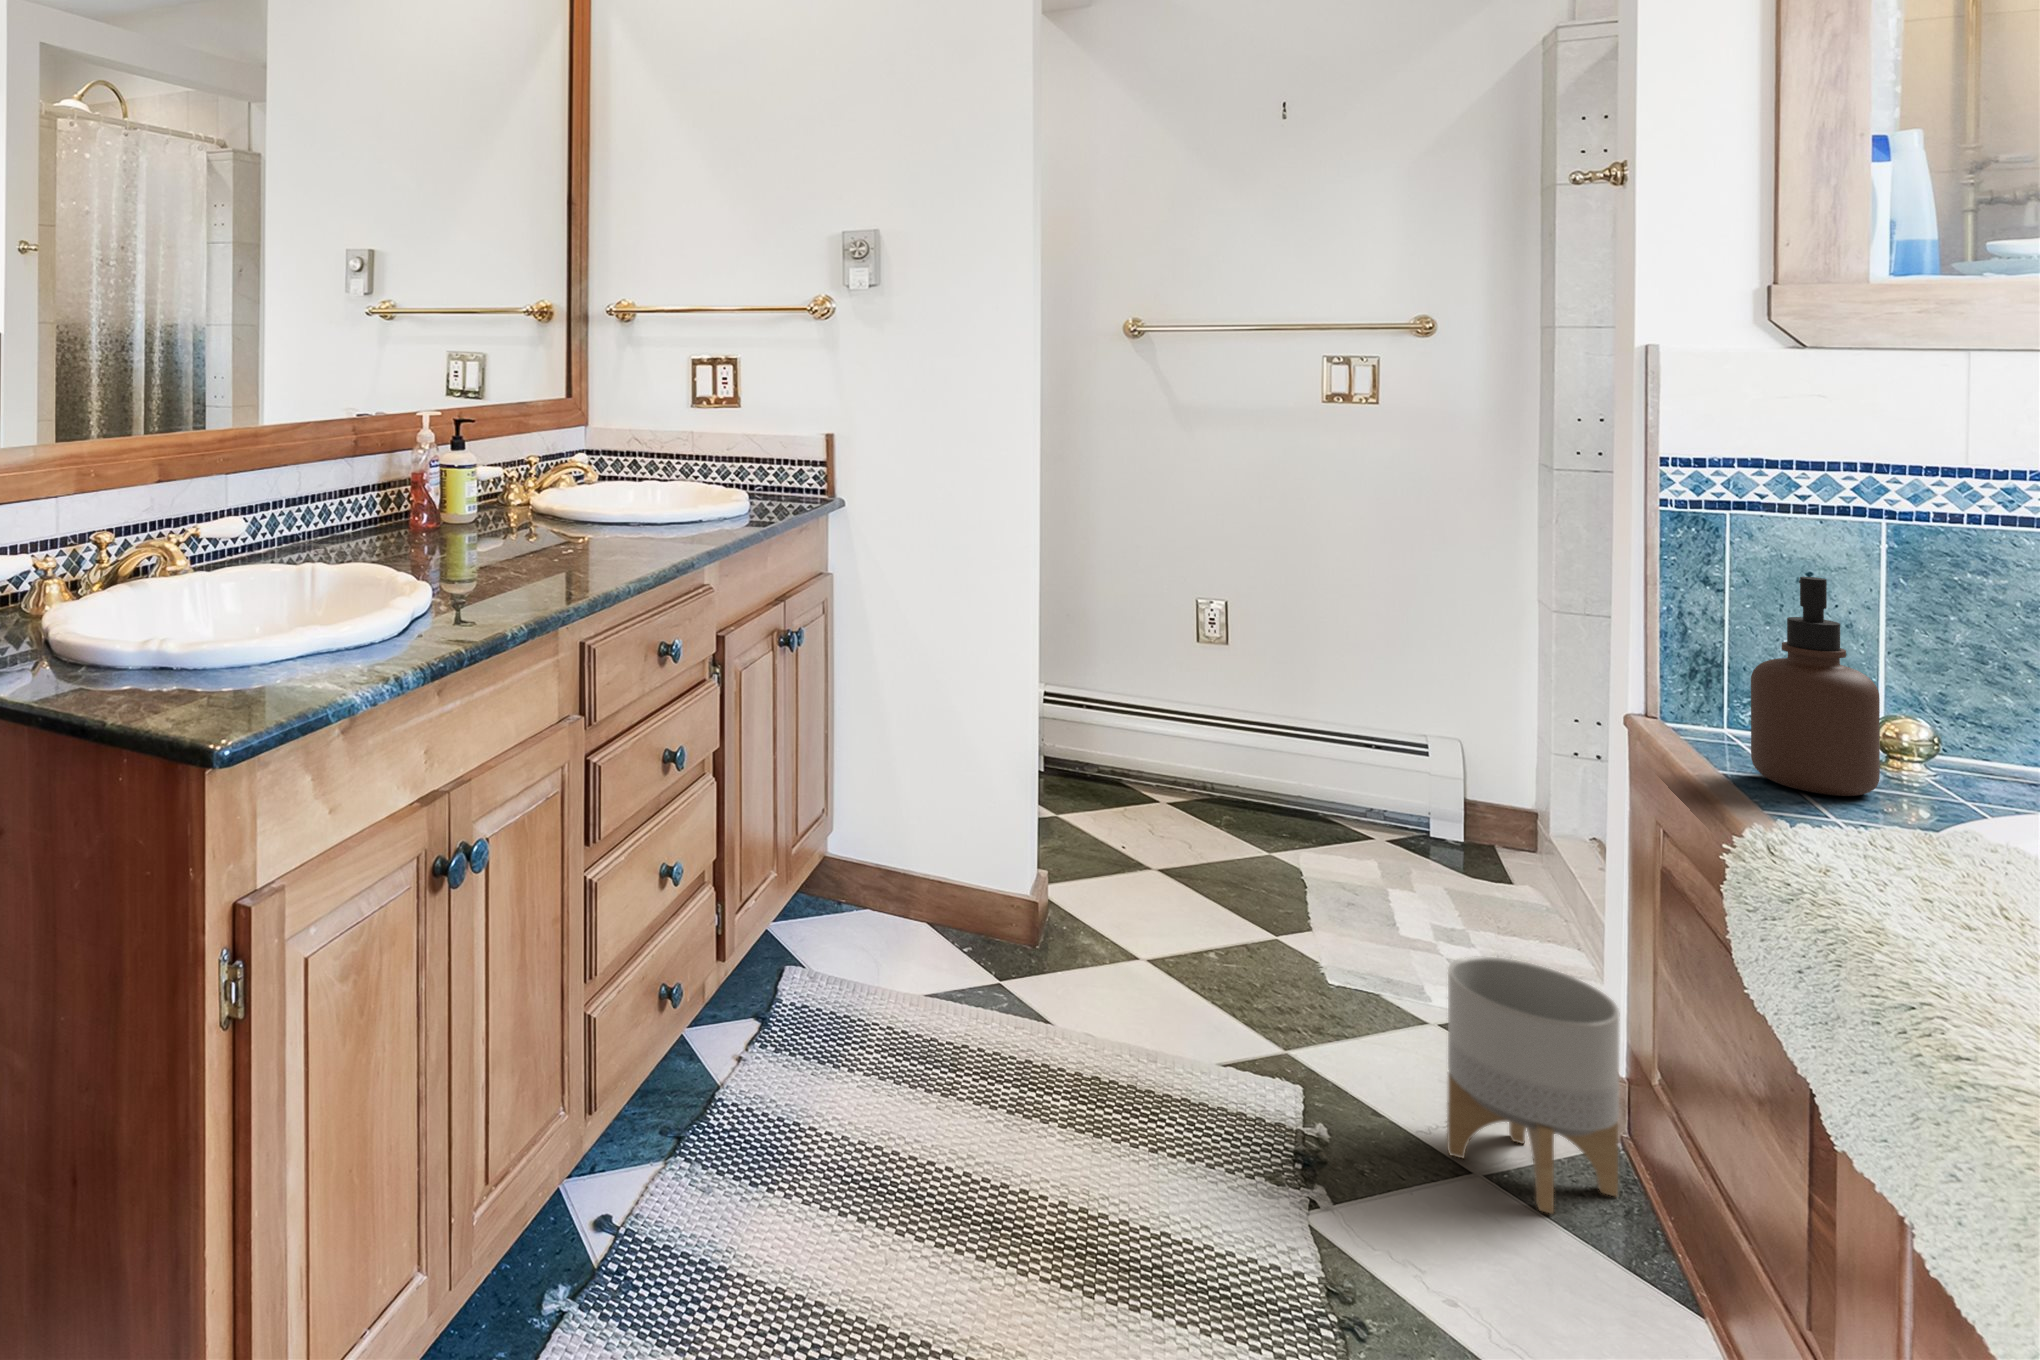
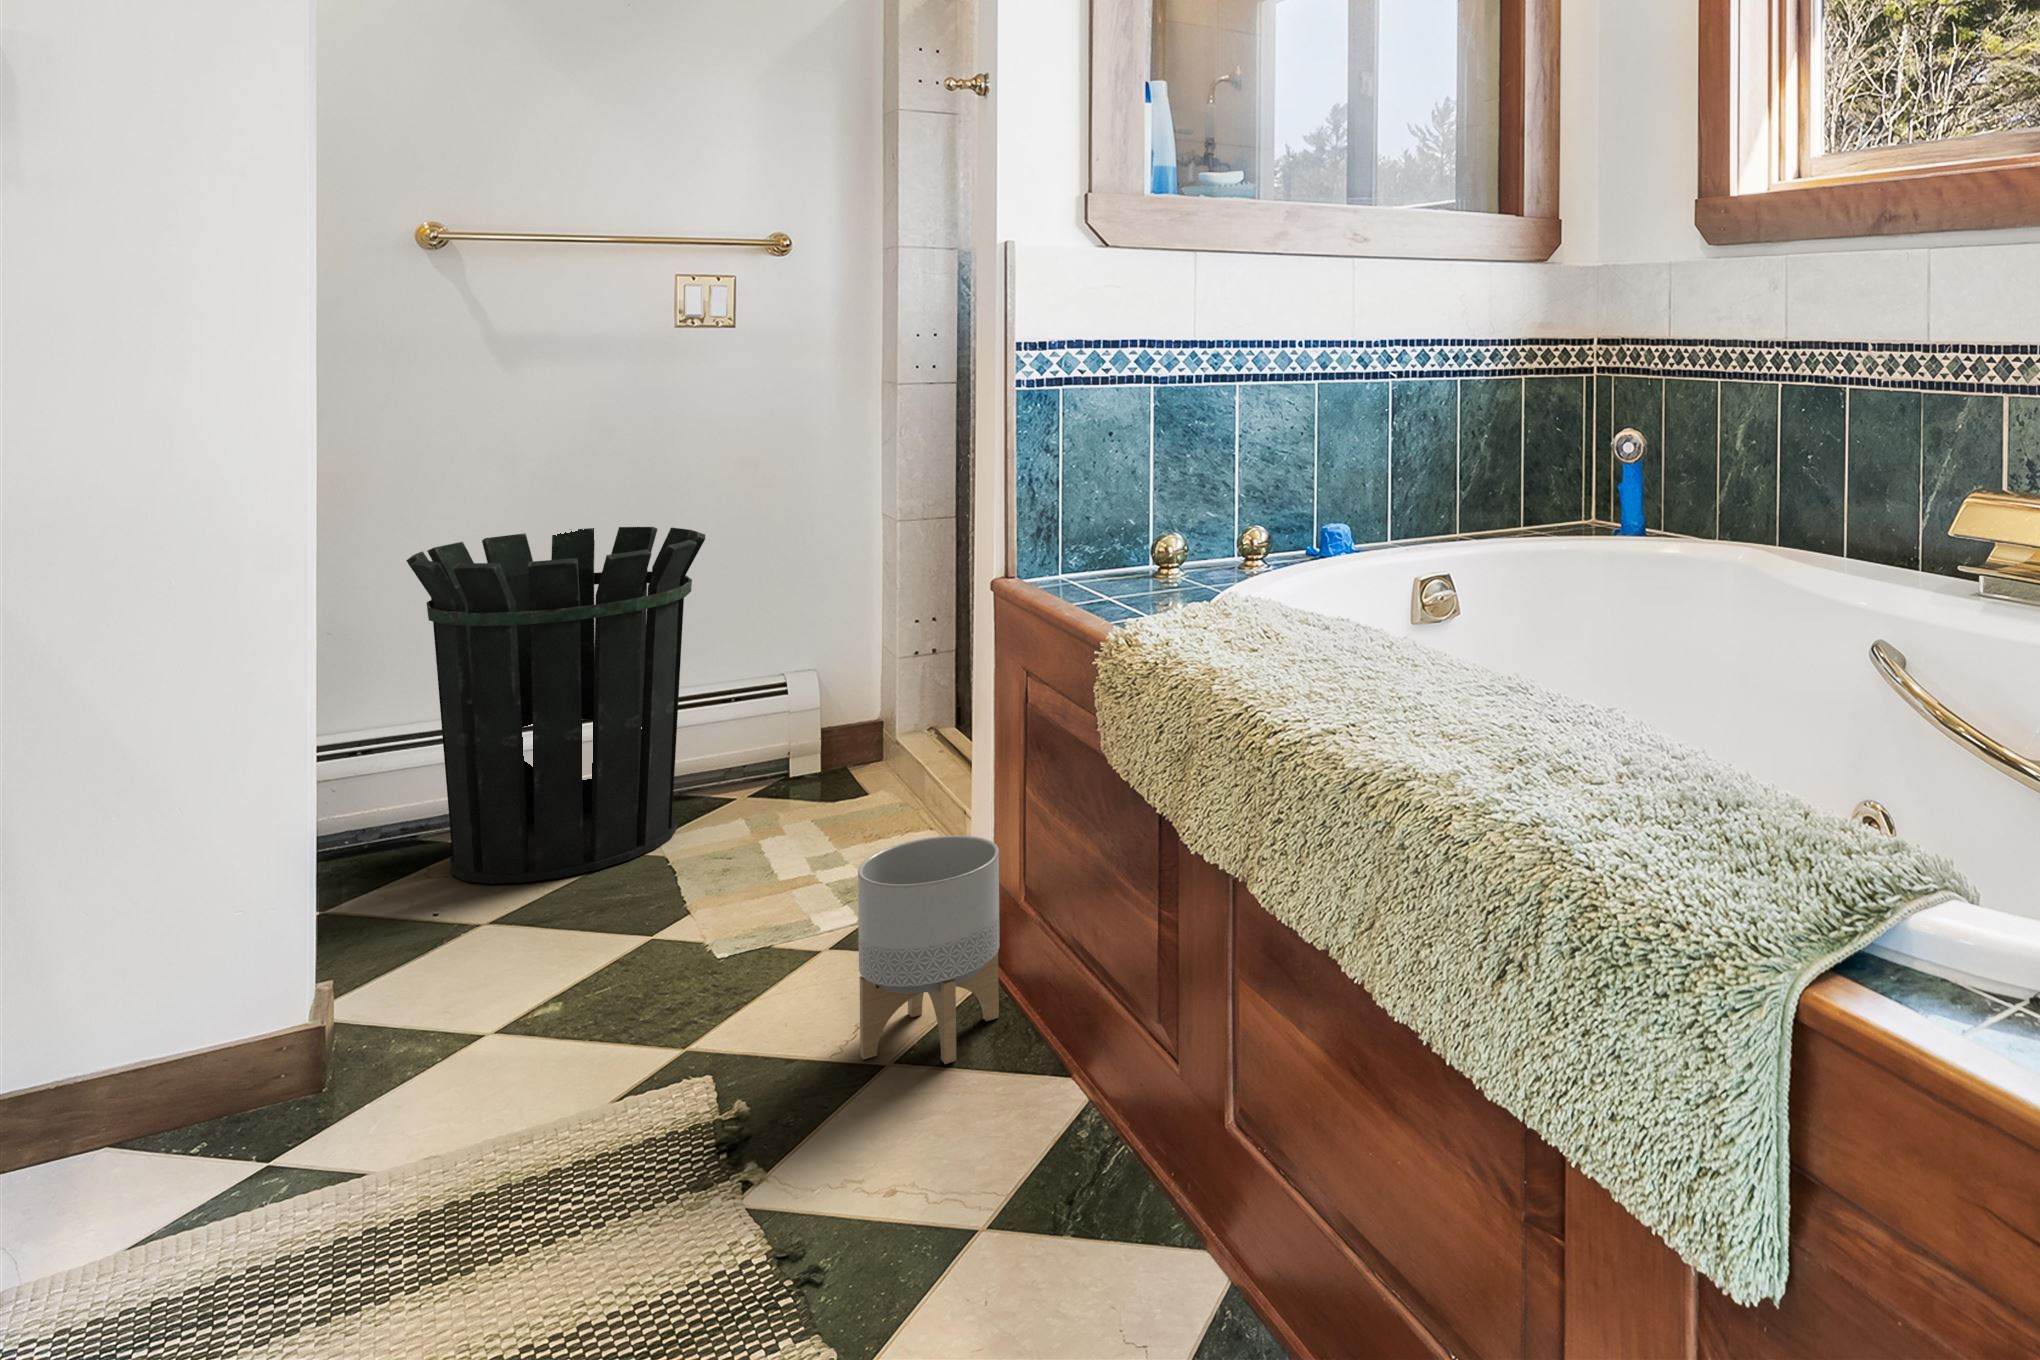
waste bin: none [1114,560,1348,861] -> present [406,527,705,884]
soap dispenser: present [1751,577,1880,796] -> none [1092,426,1169,601]

